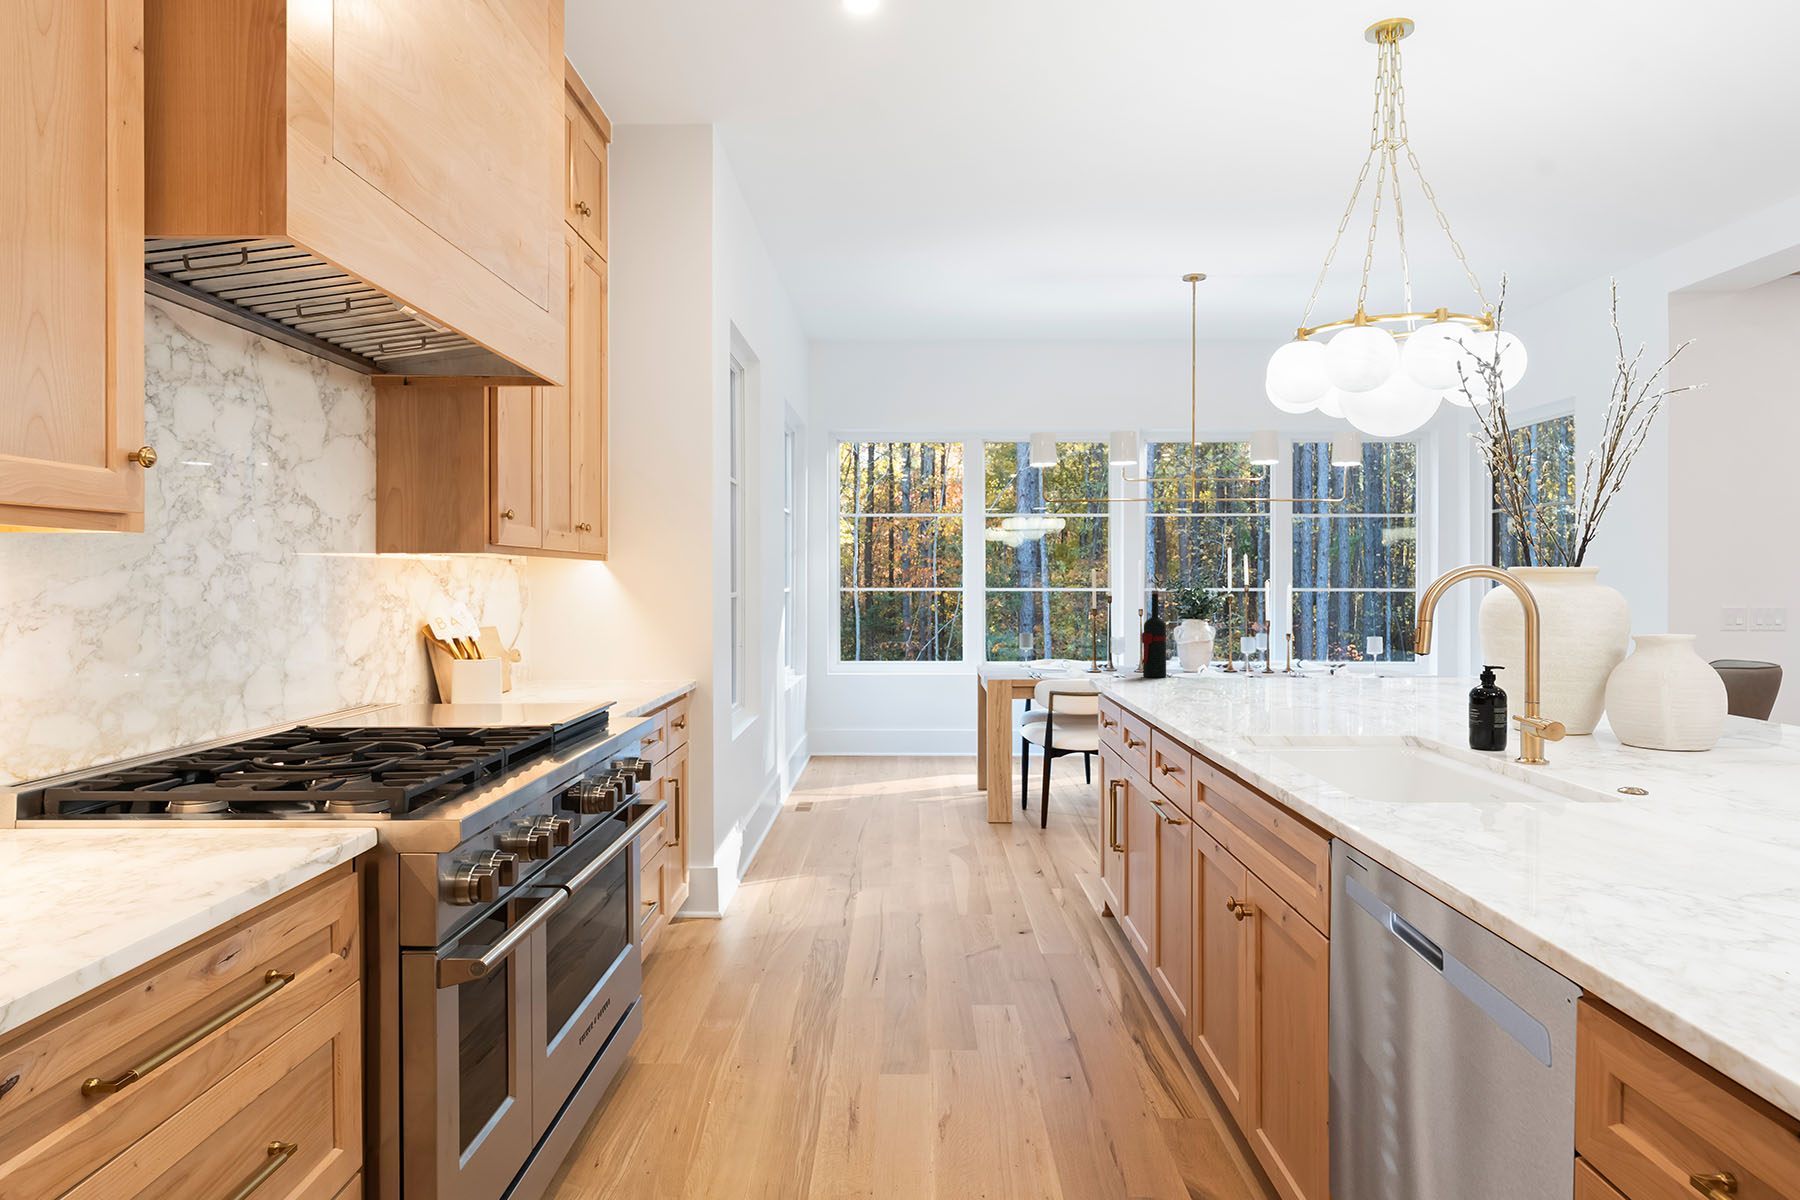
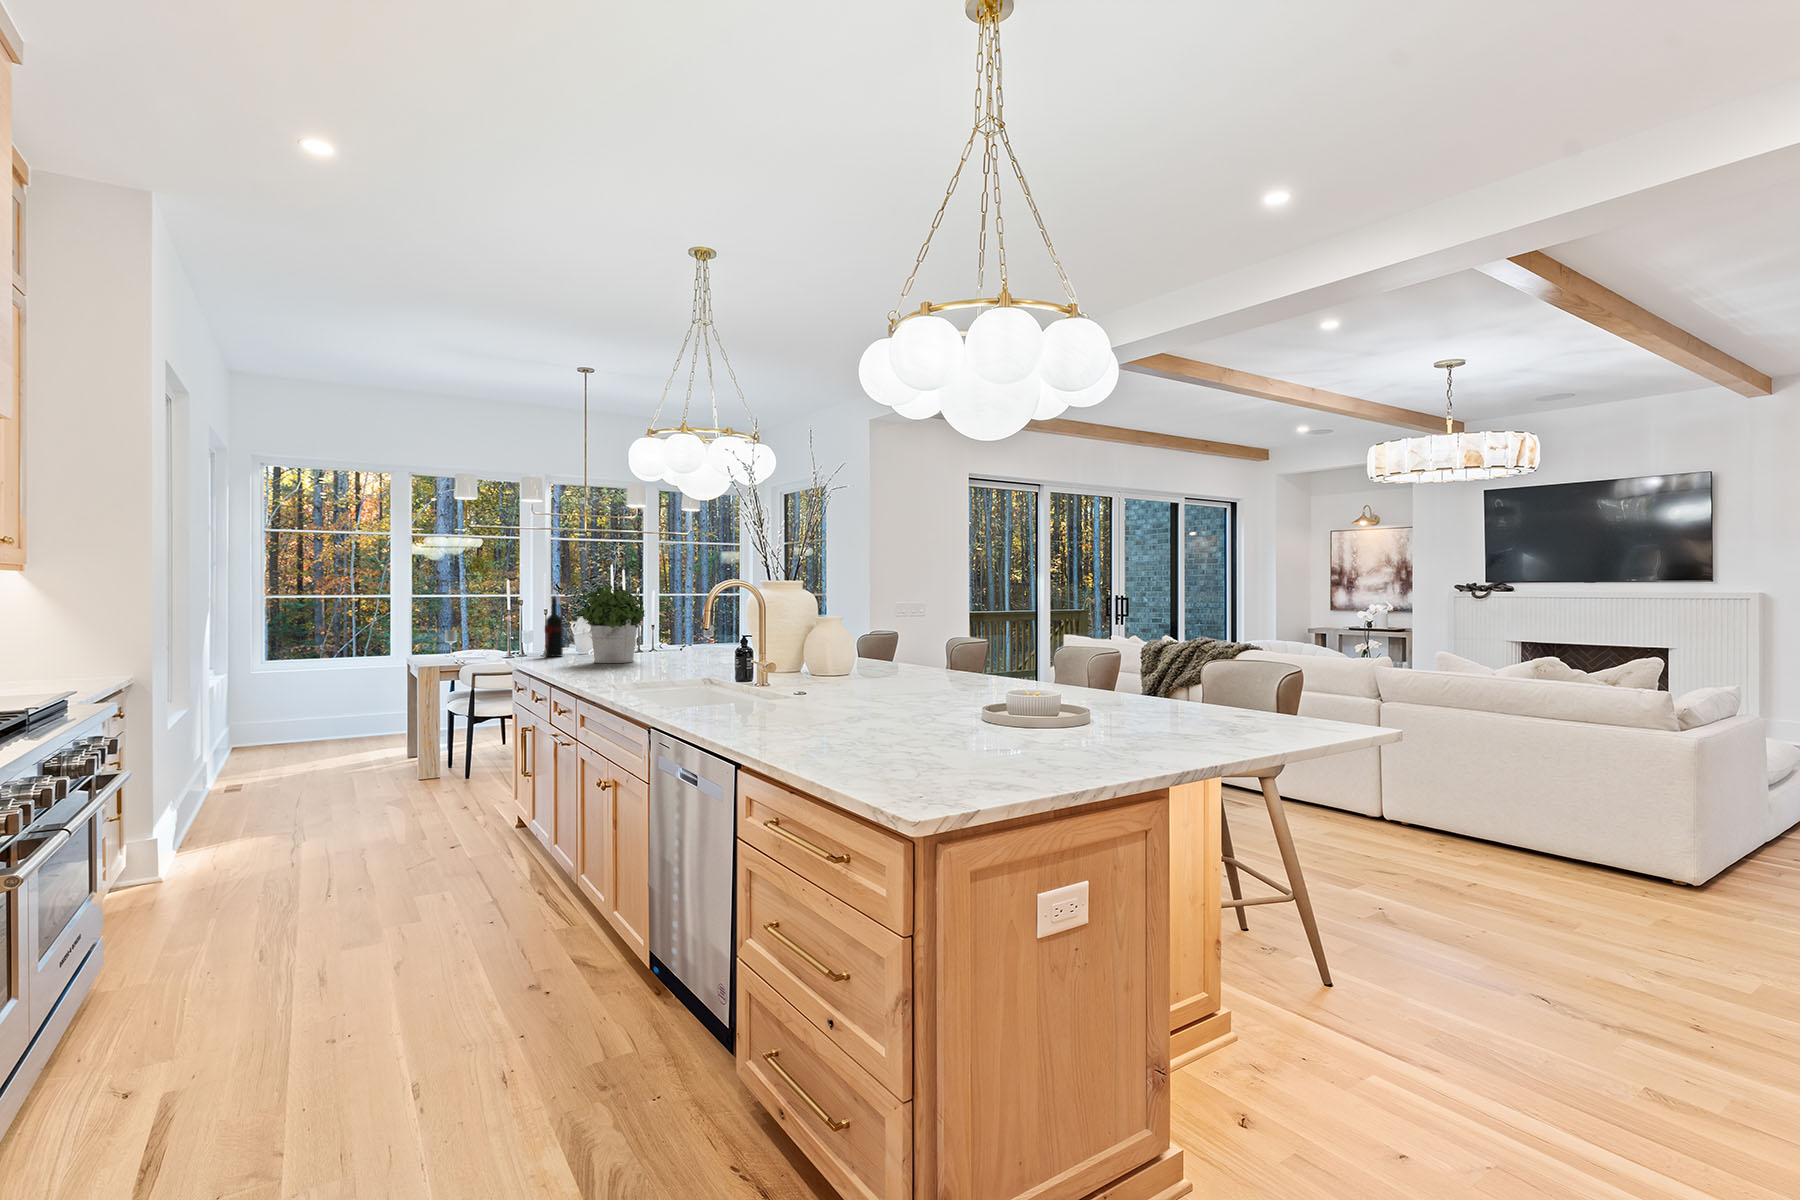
potted plant: none [1189,574,1292,693] -> present [578,585,645,663]

